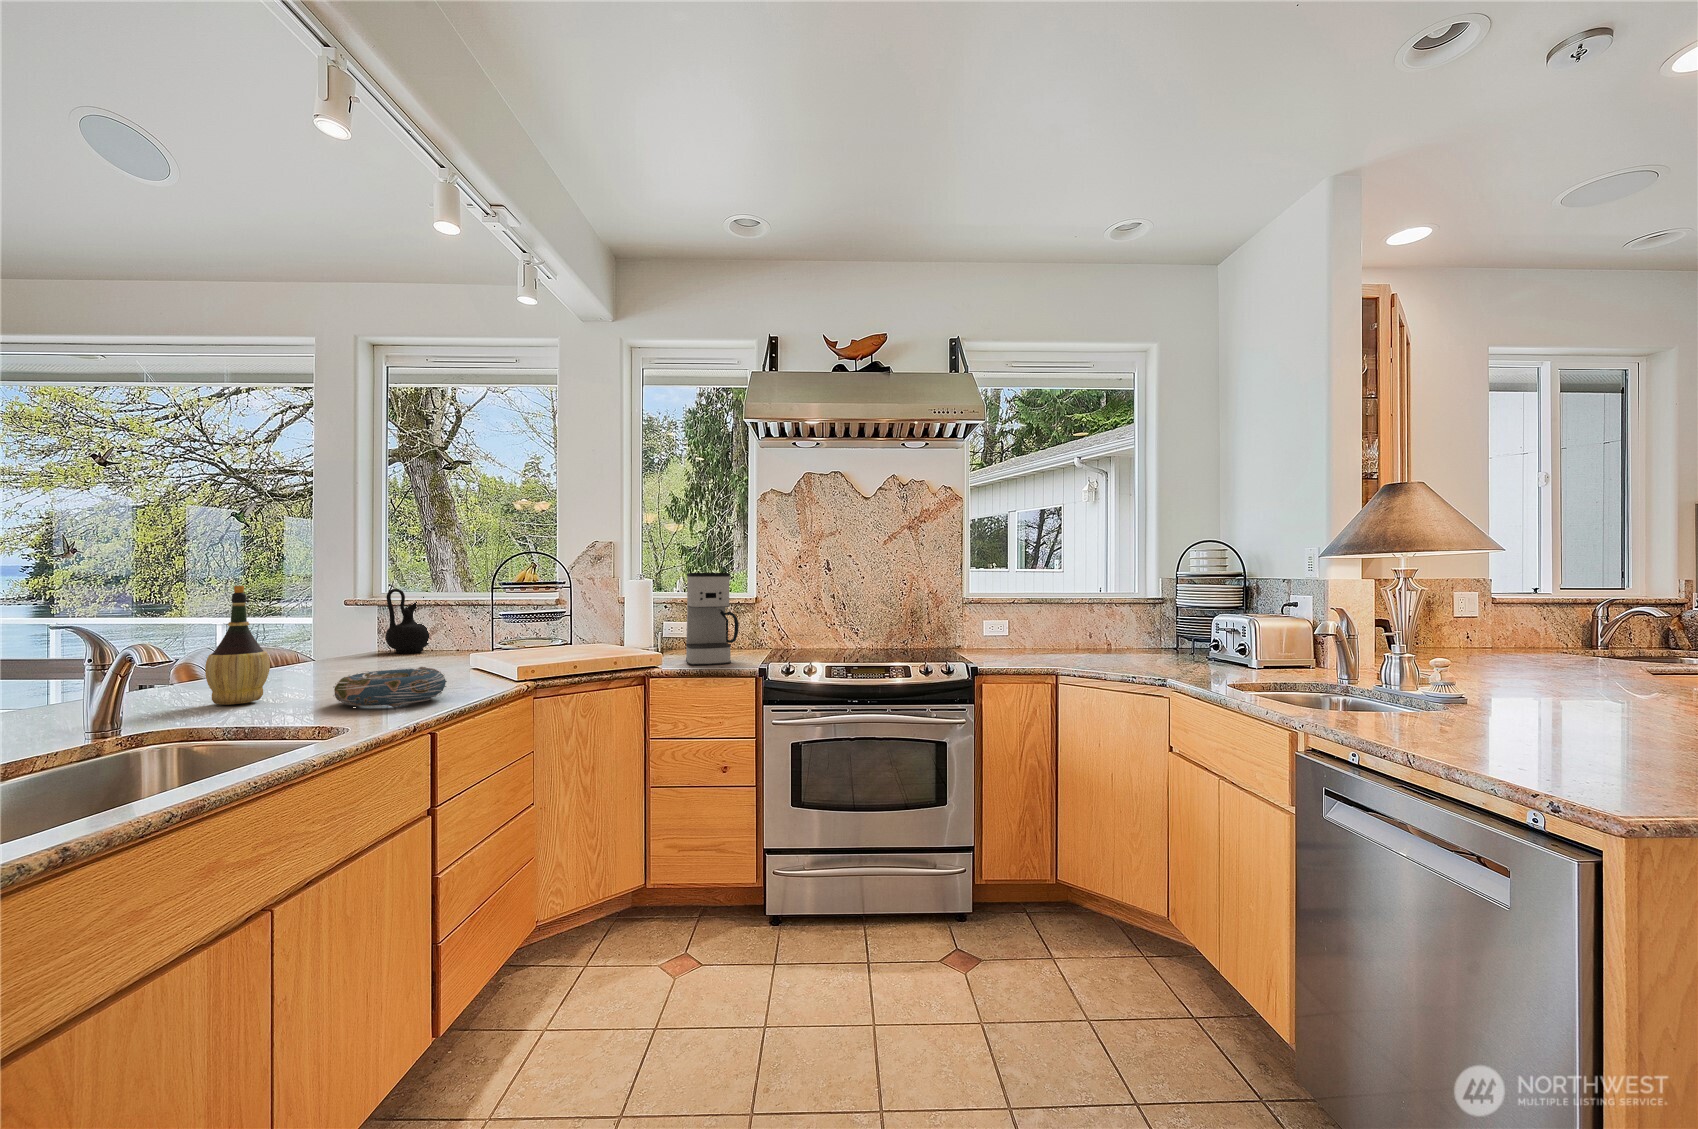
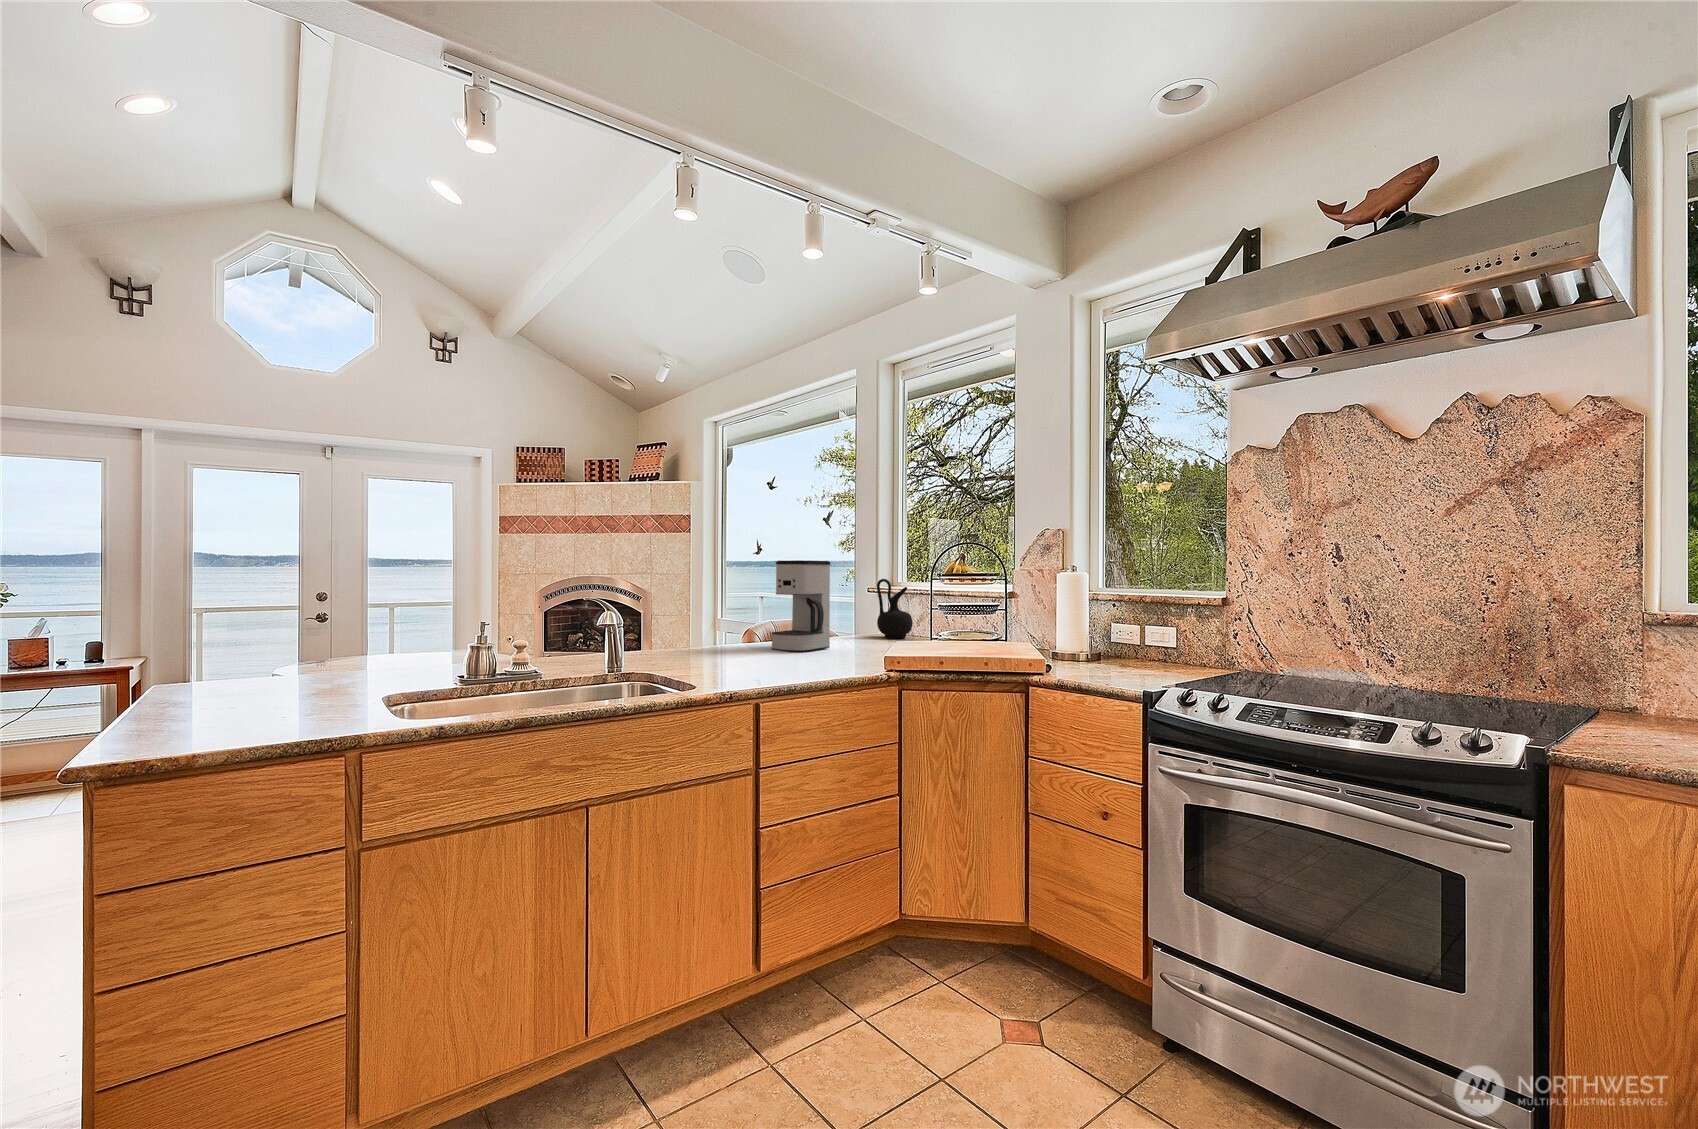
coffee maker: present [686,573,739,665] -> present [771,561,830,652]
wine bottle: present [205,585,270,705] -> none [682,572,718,660]
decorative bowl: present [334,667,447,707] -> none [730,645,811,677]

